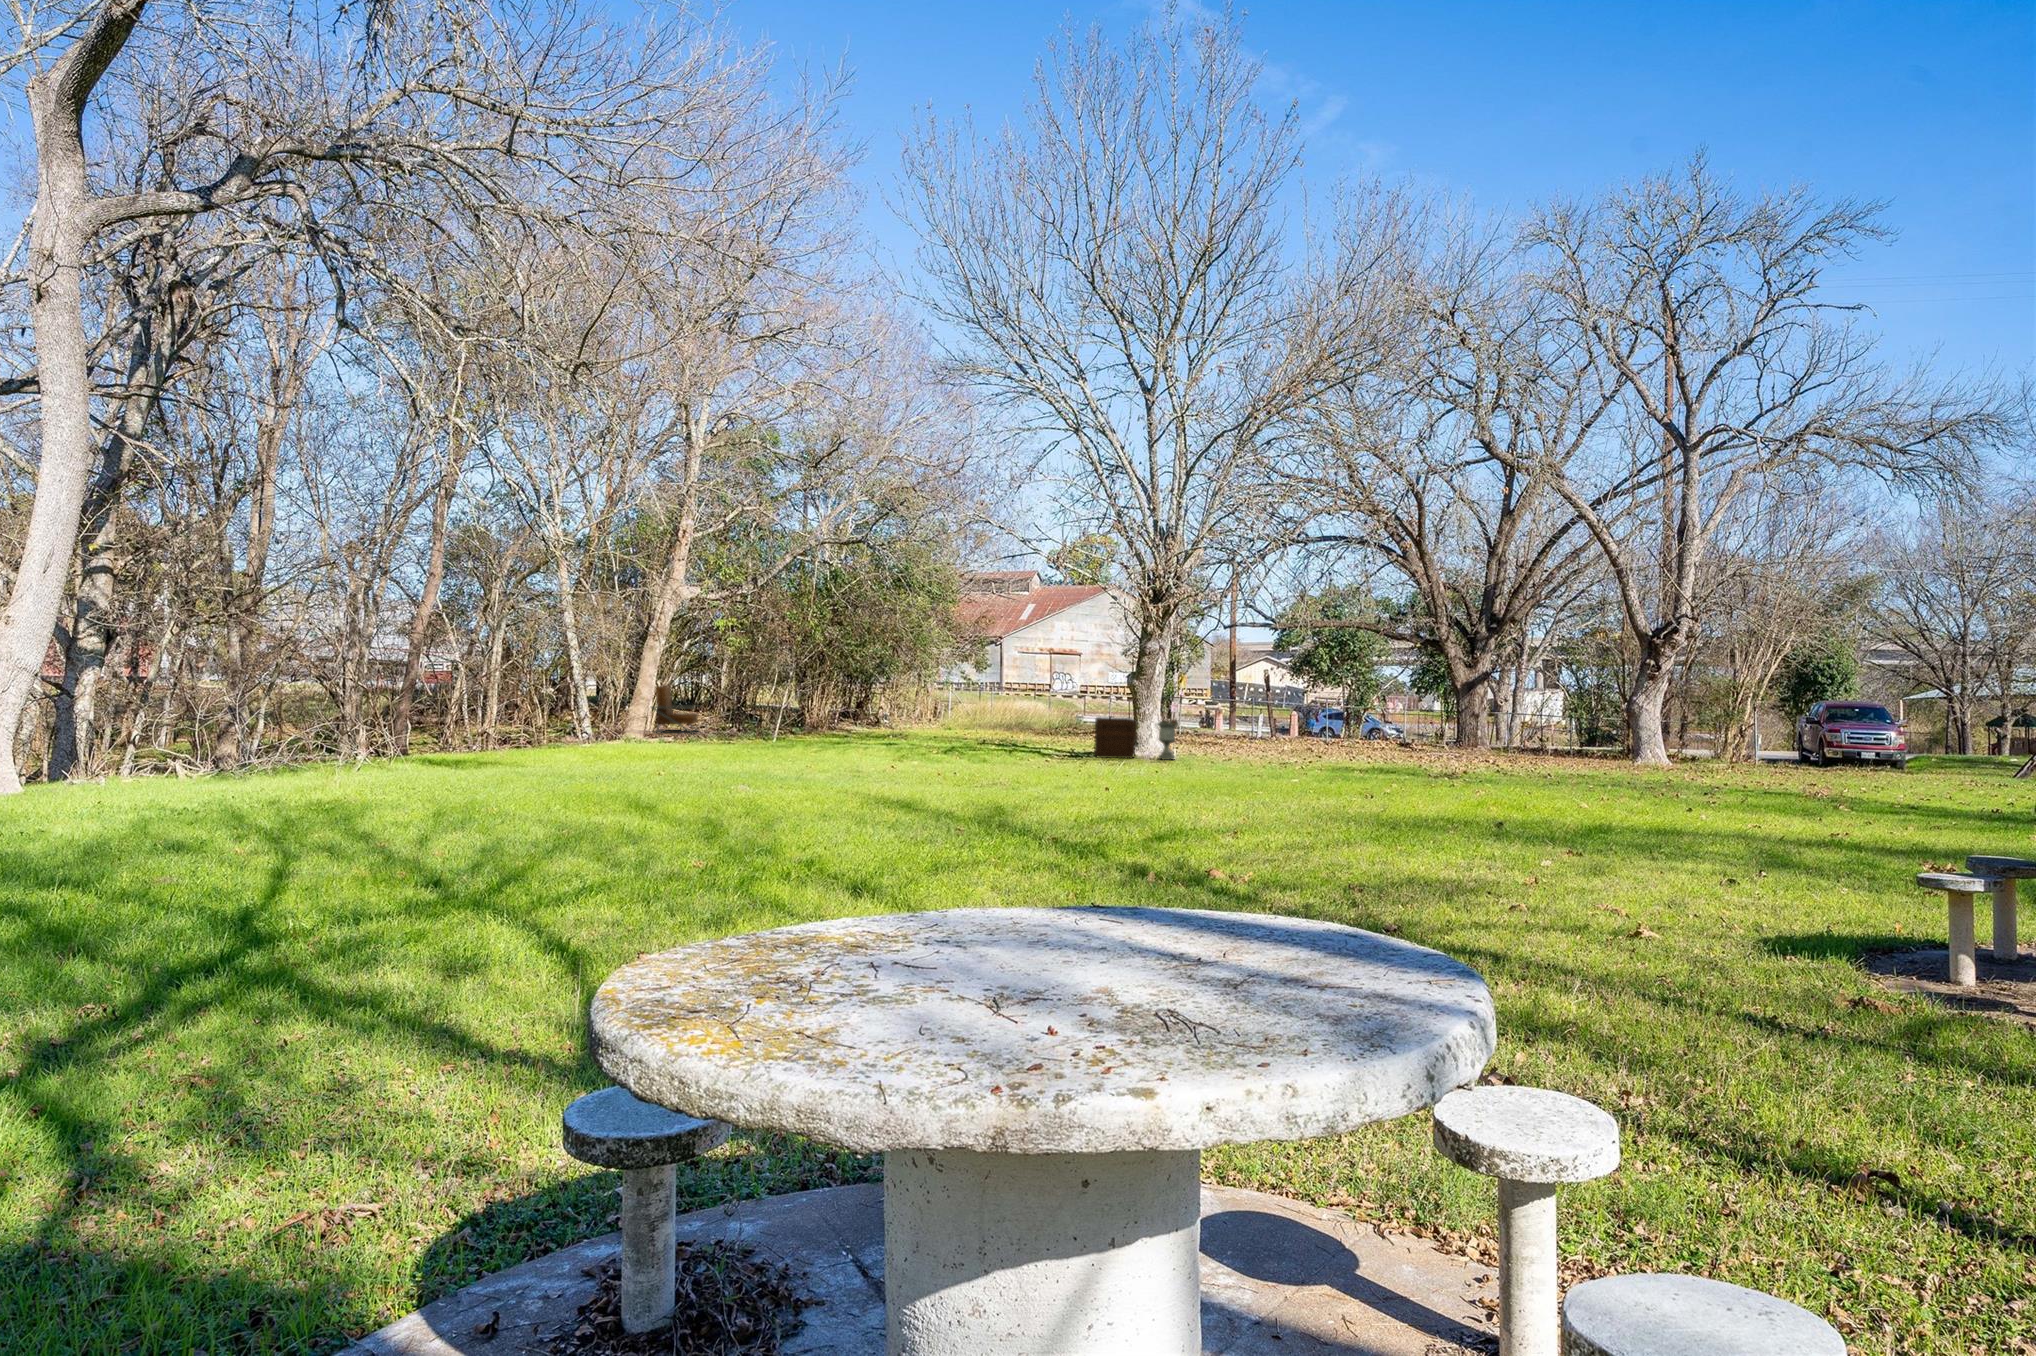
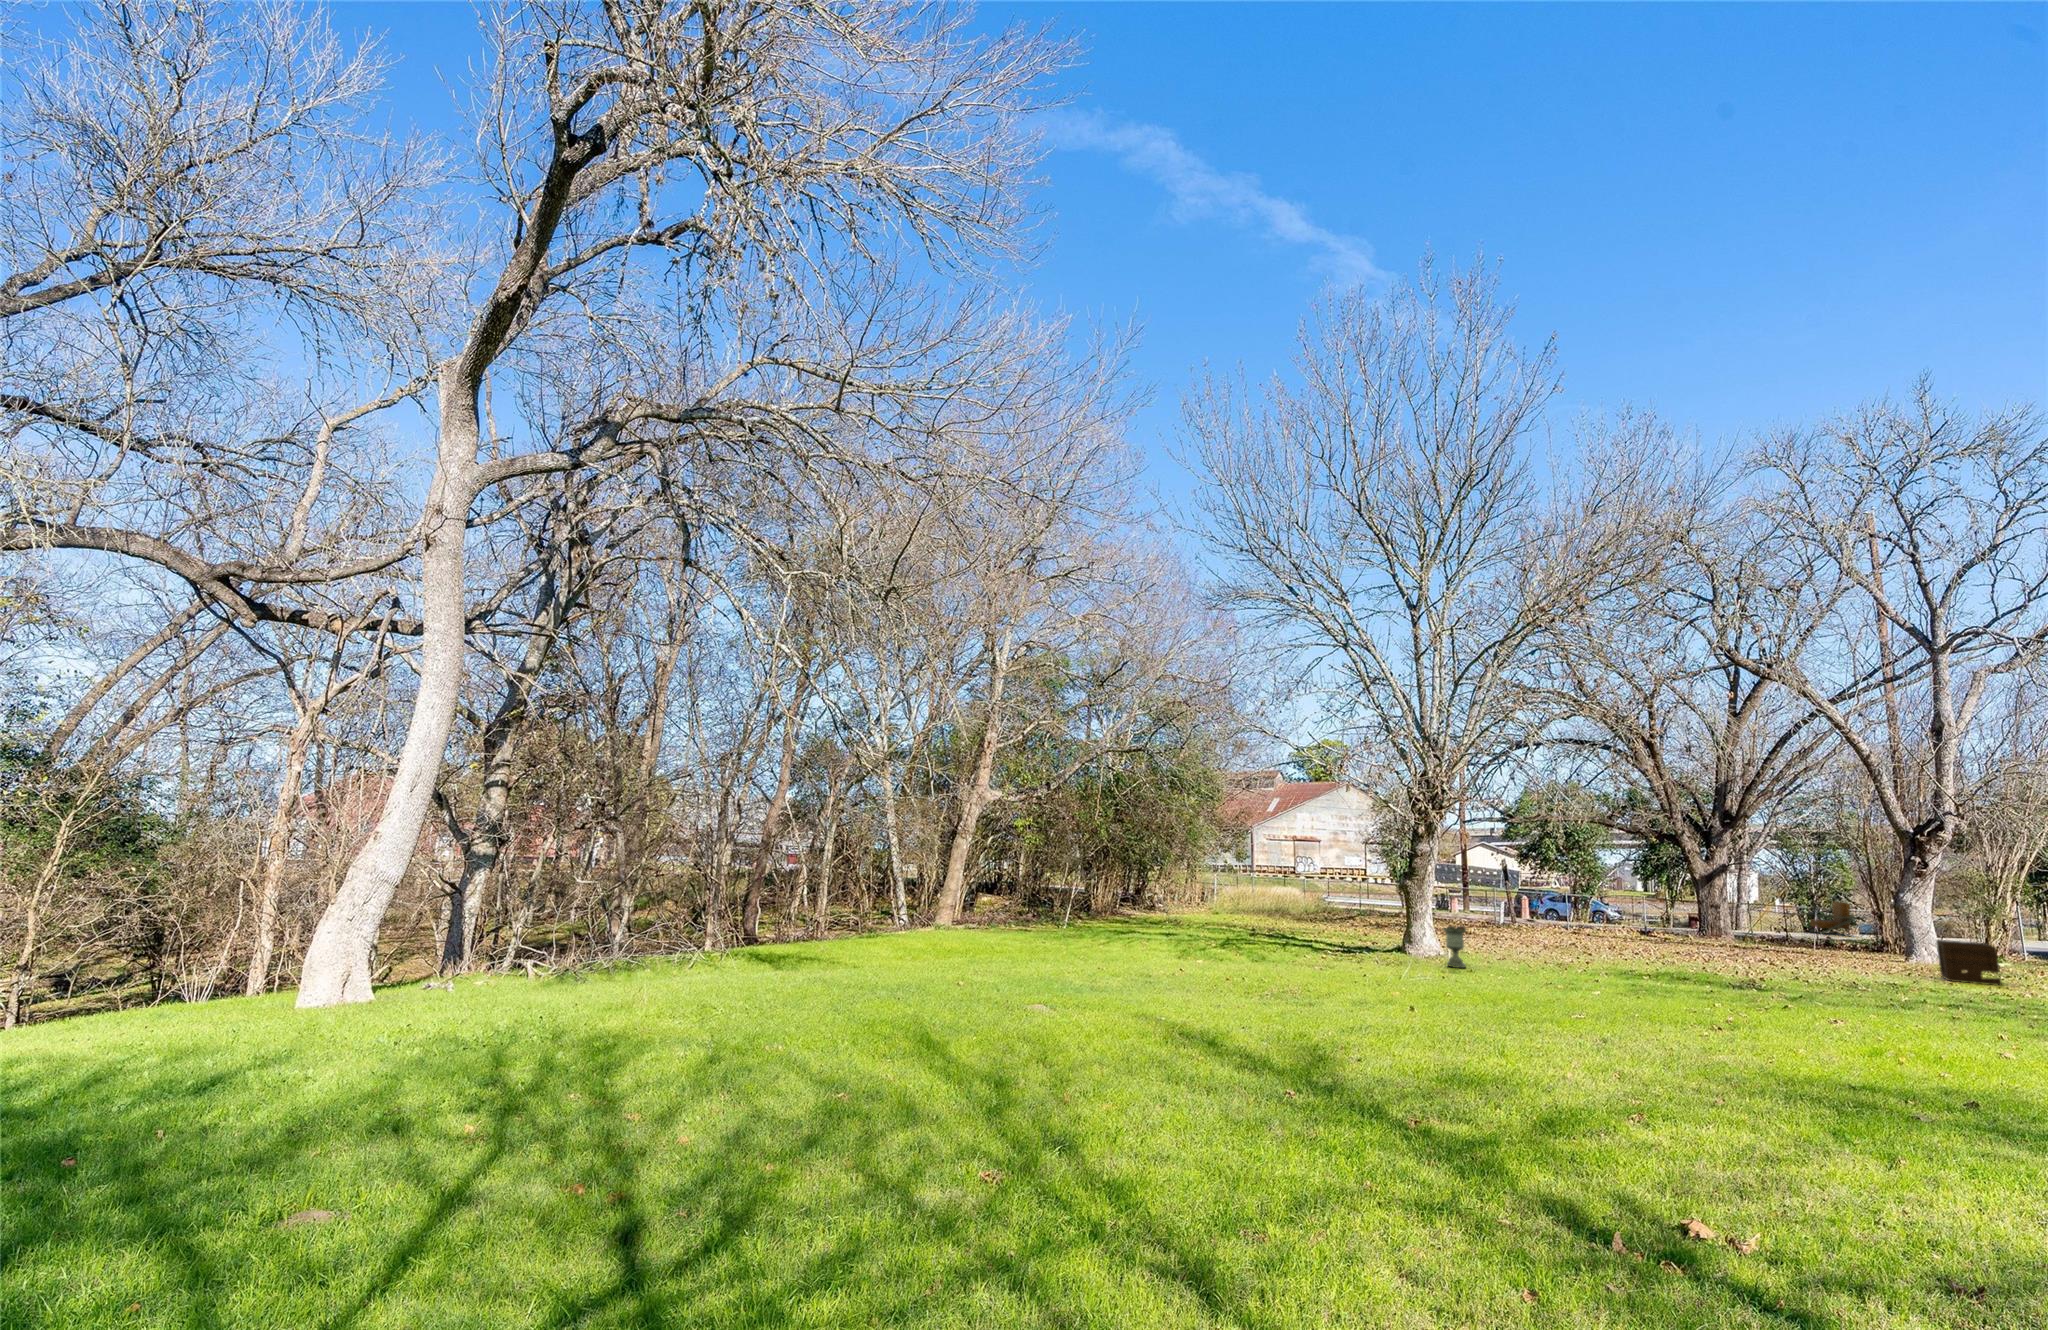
lounge chair: present [651,685,699,734] -> present [1808,901,1854,937]
wooden crate: present [1094,717,1136,759] -> present [1936,940,2002,986]

